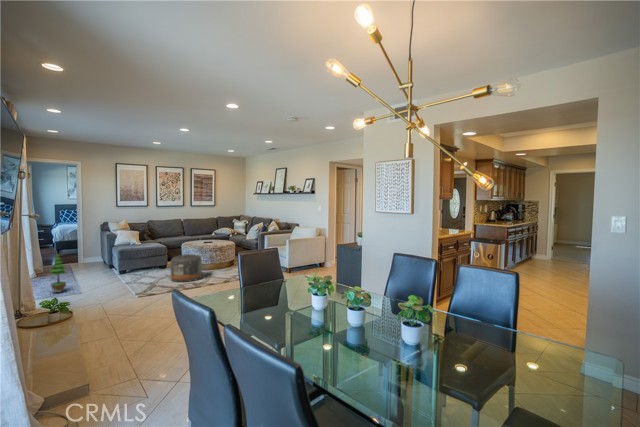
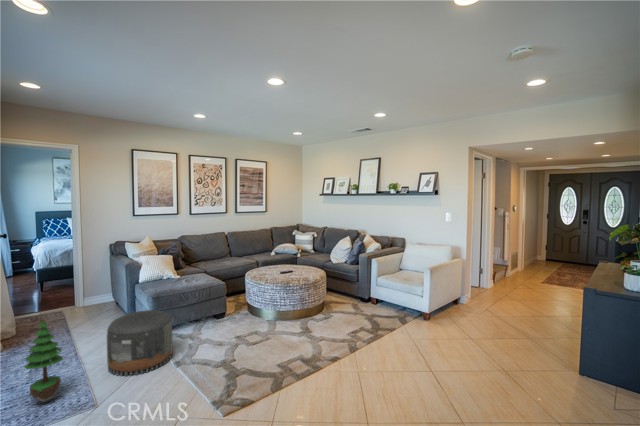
pouf: present [170,254,202,282] -> present [107,310,172,376]

